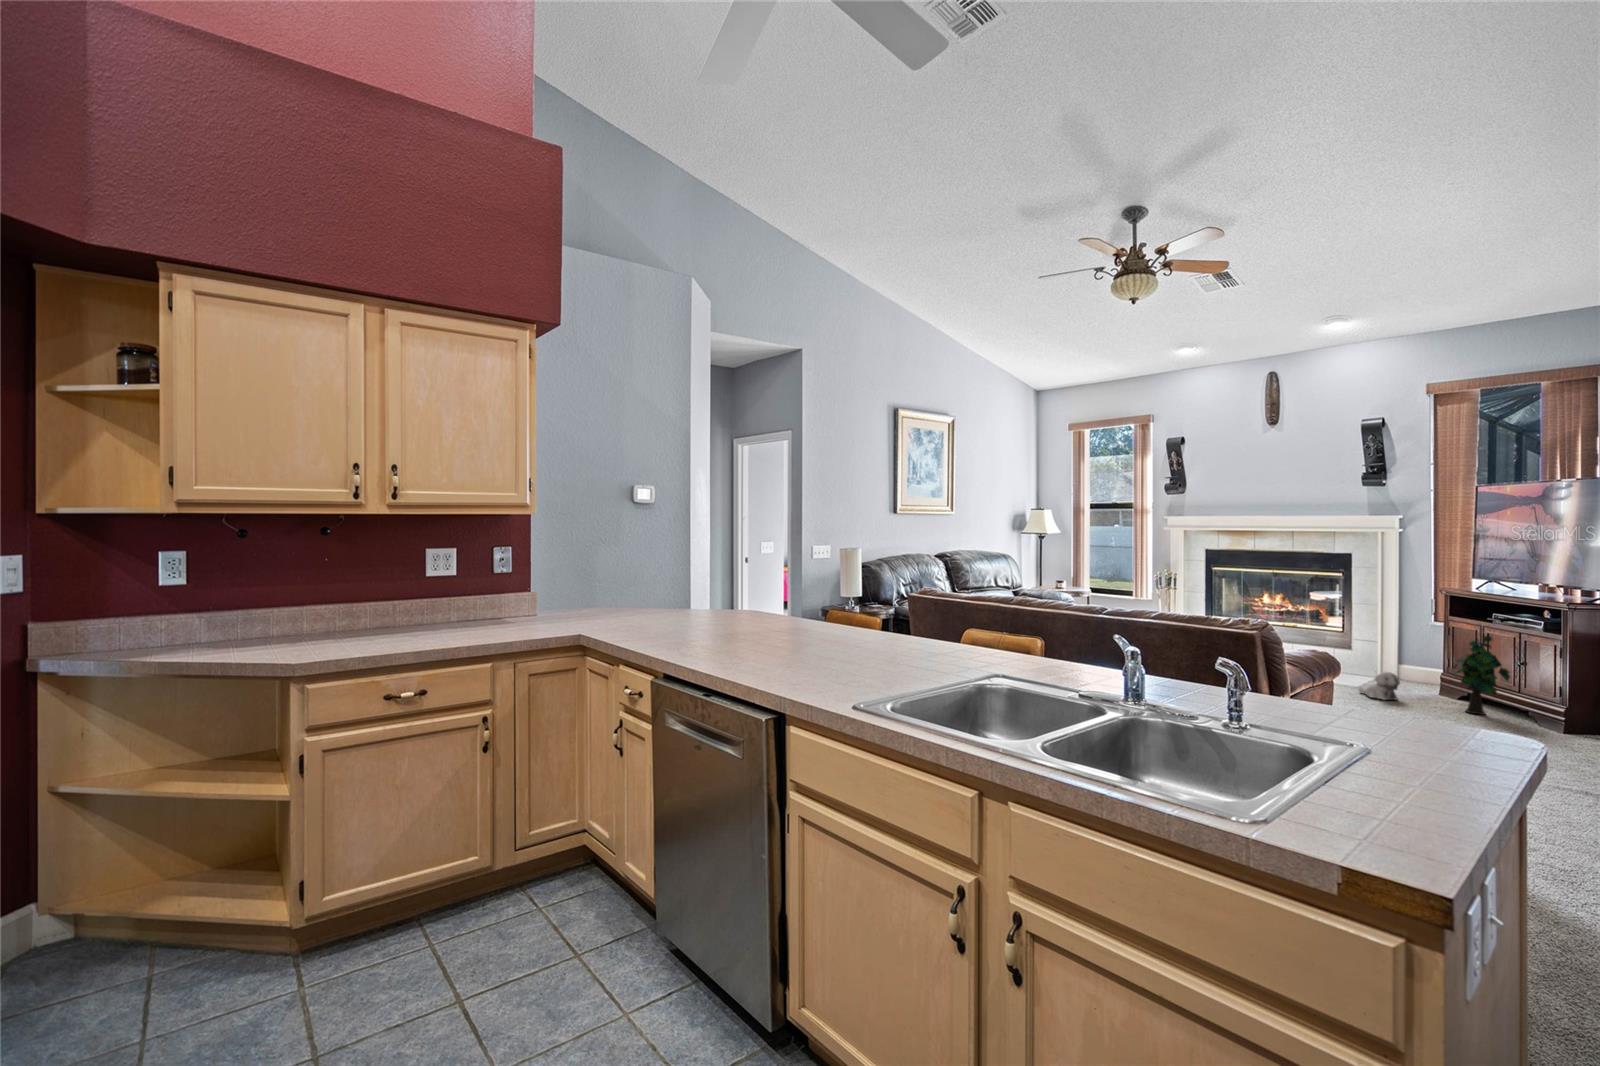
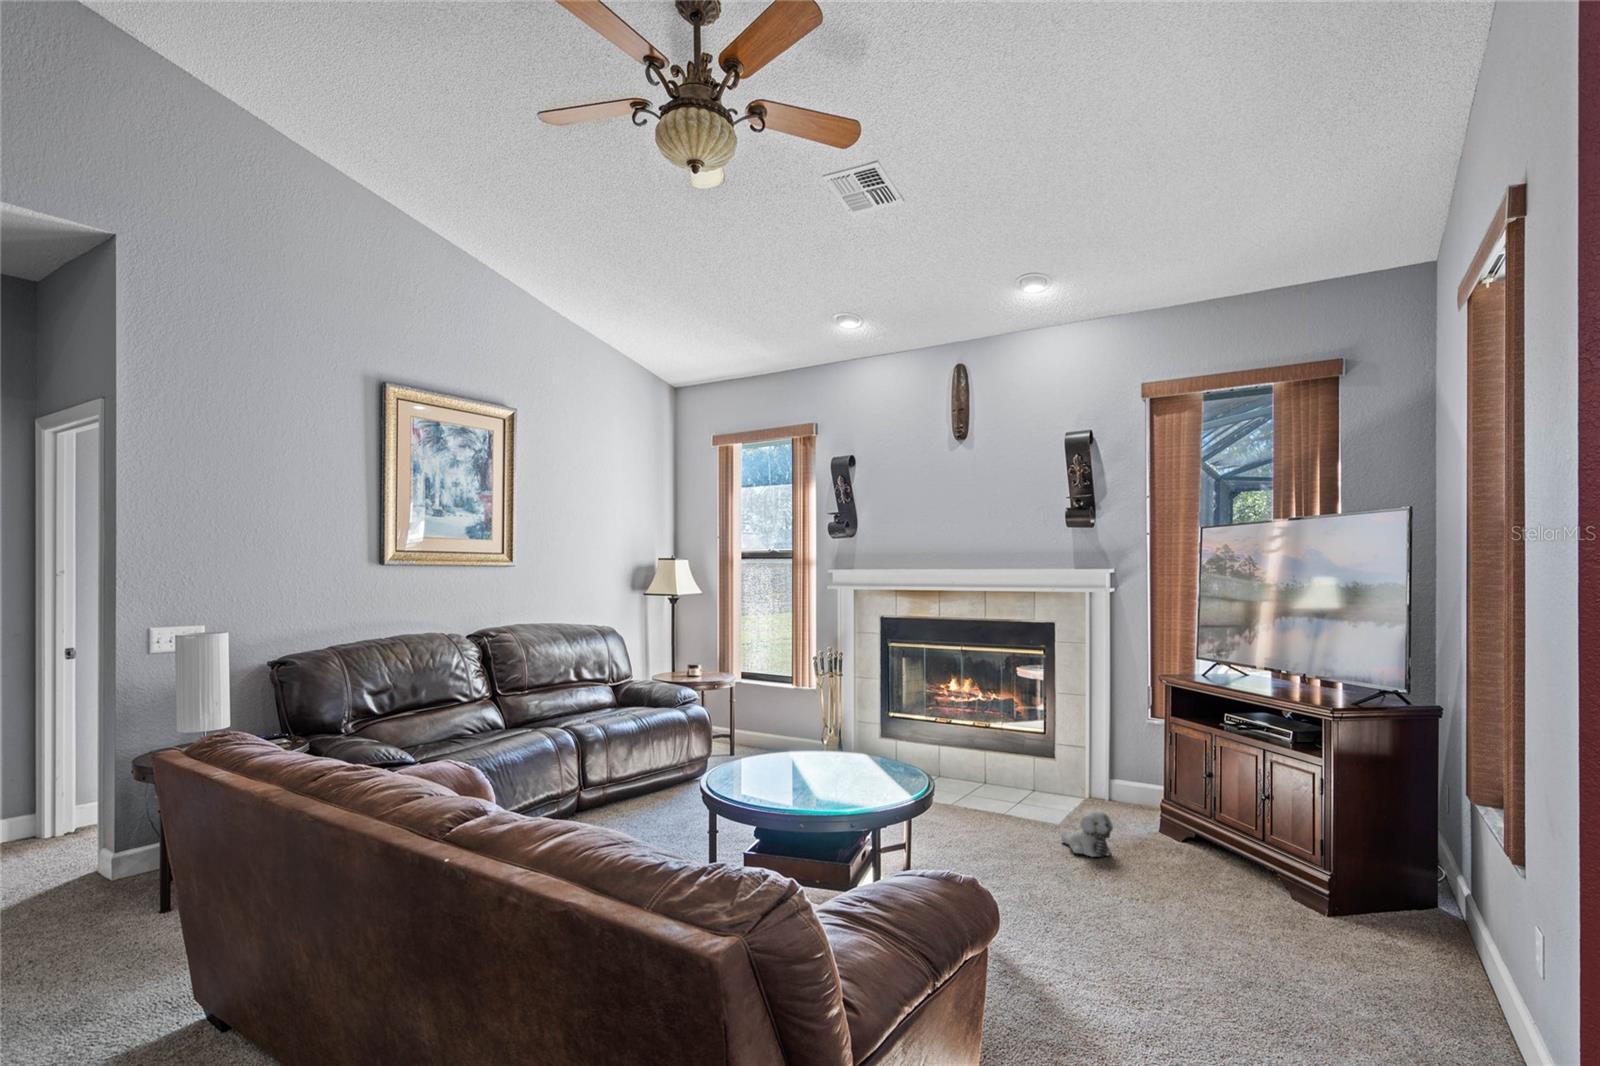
decorative plant: present [1454,636,1510,715] -> none [1179,754,1253,881]

